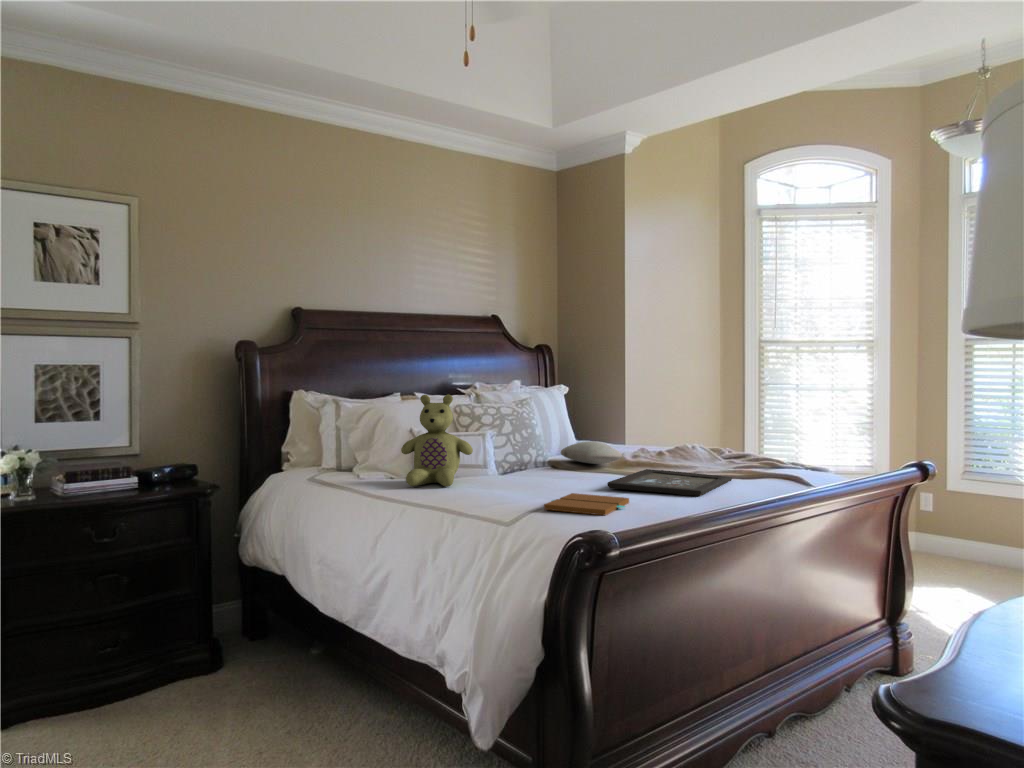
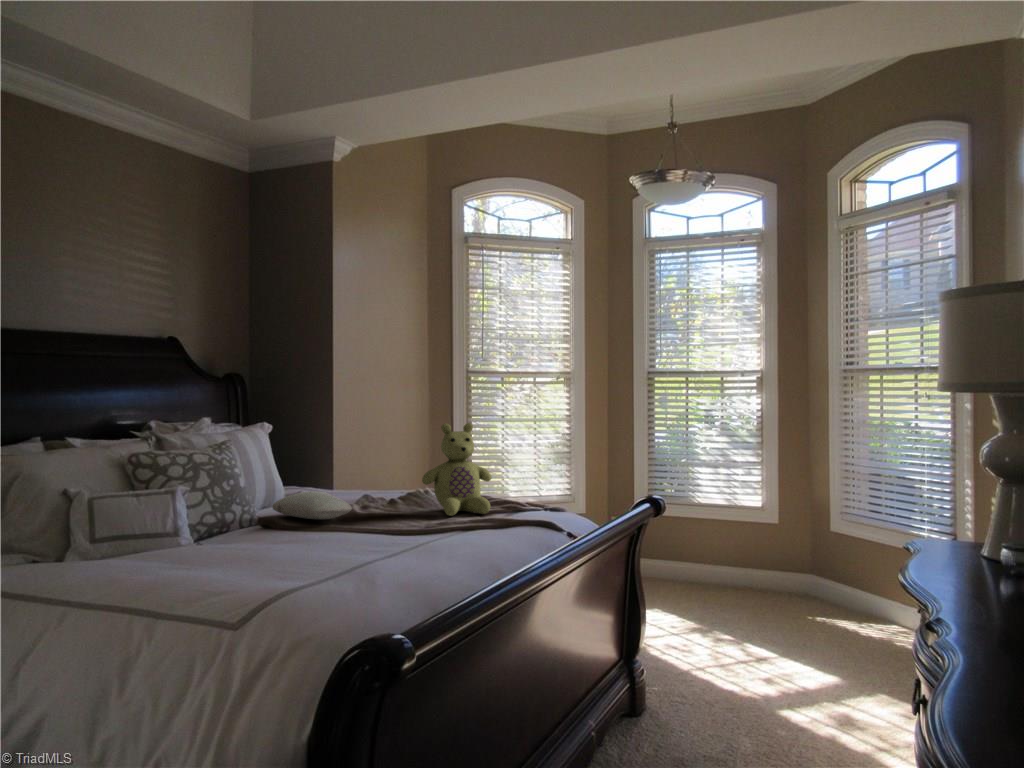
stuffed bear: present [401,395,473,487] -> present [422,423,492,516]
tray: present [607,469,732,496] -> none [350,524,483,557]
book: present [544,493,629,516] -> none [283,568,387,598]

